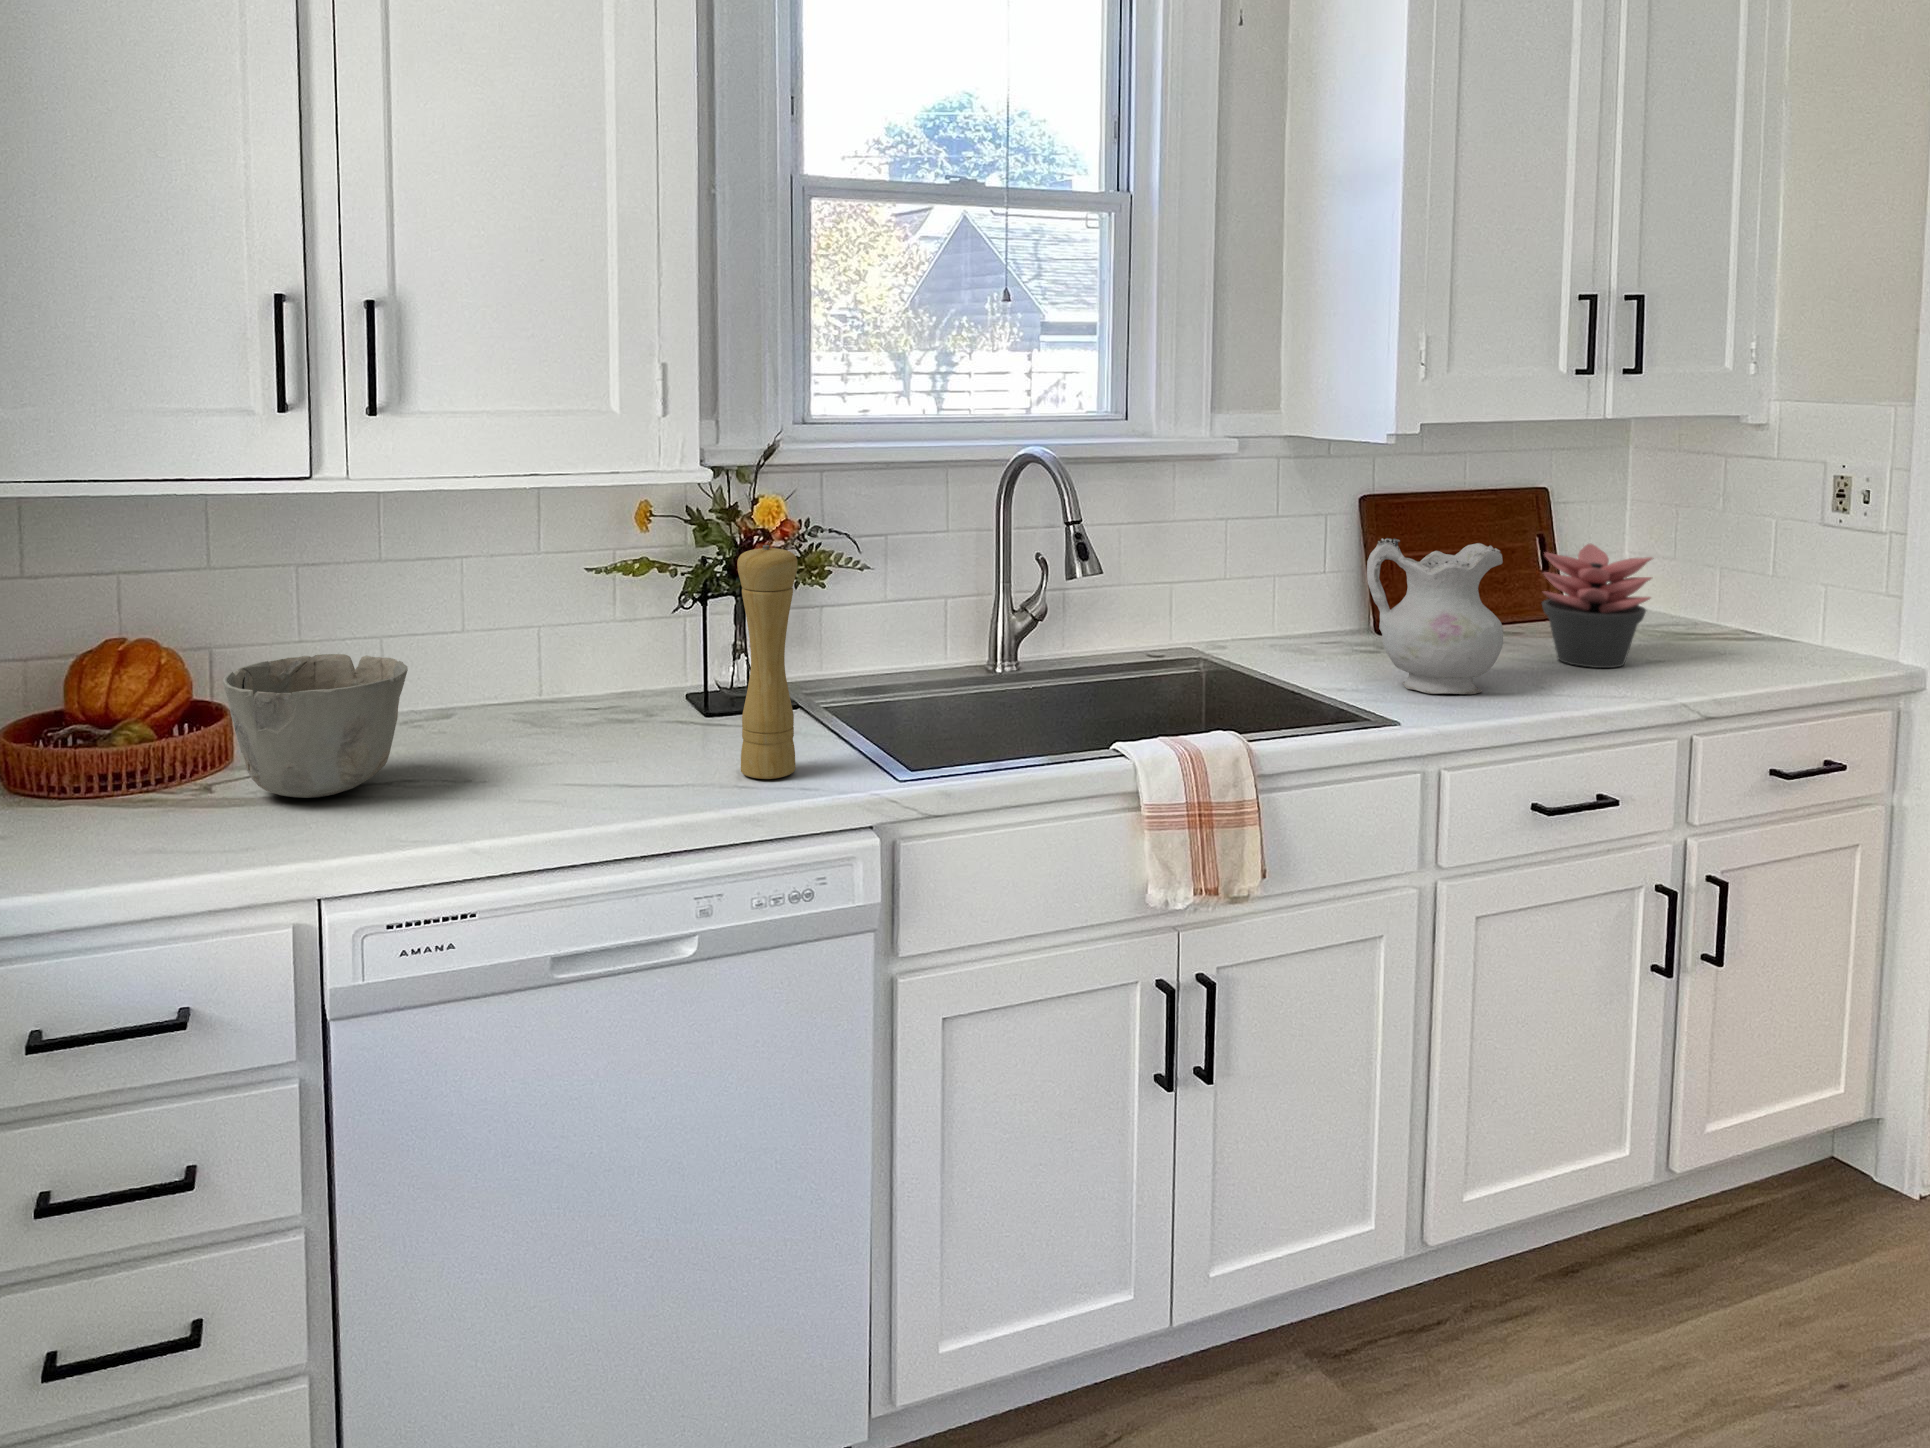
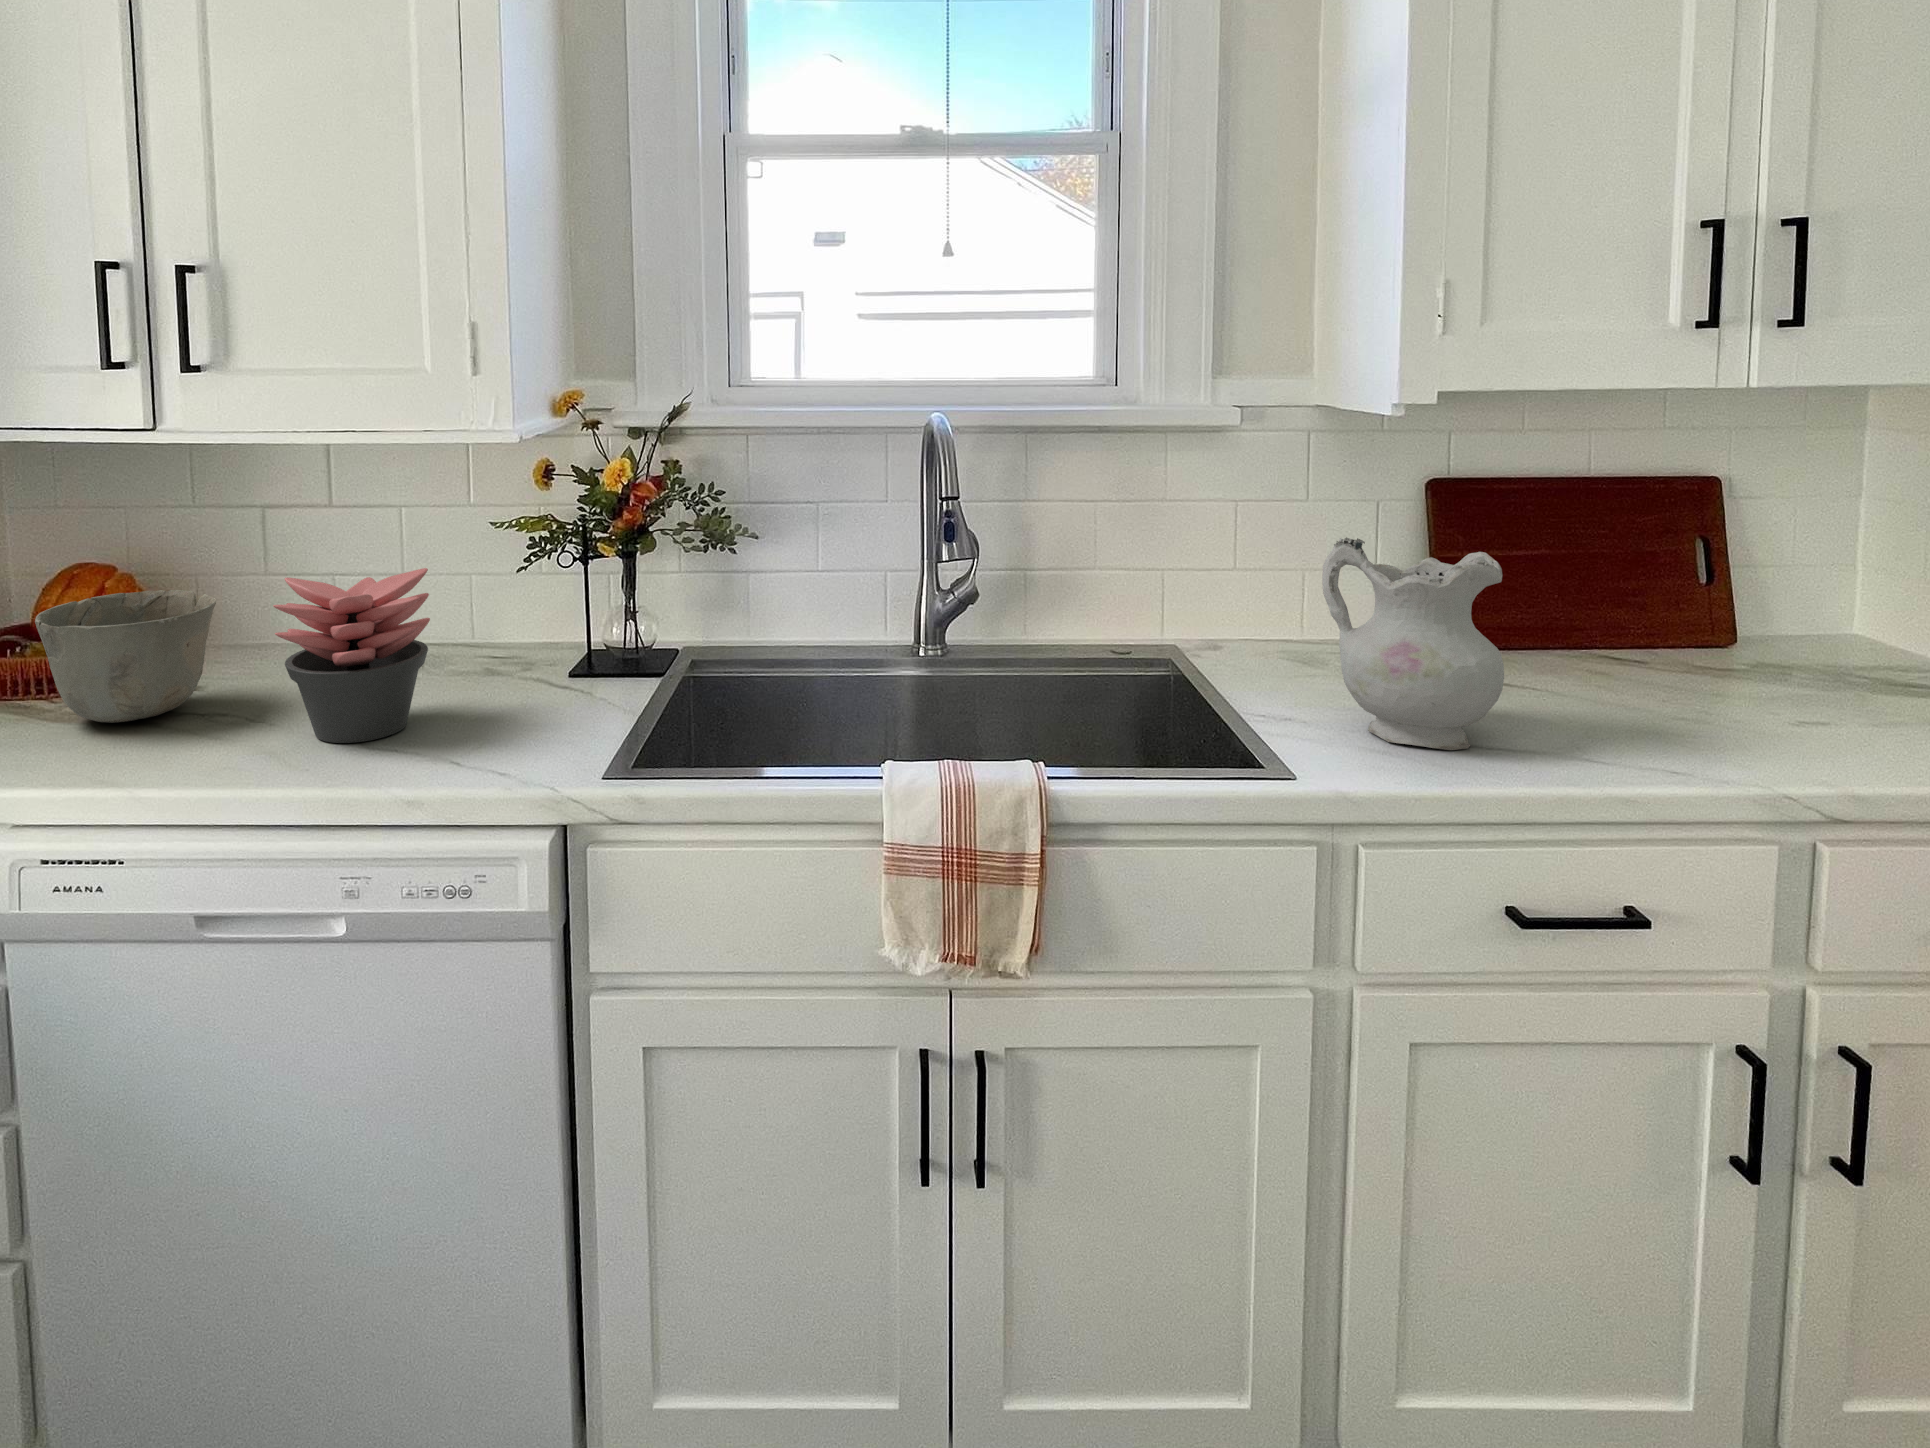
succulent plant: present [1542,544,1652,668] -> present [273,568,430,743]
pepper mill: present [737,545,797,779] -> none [461,512,530,757]

